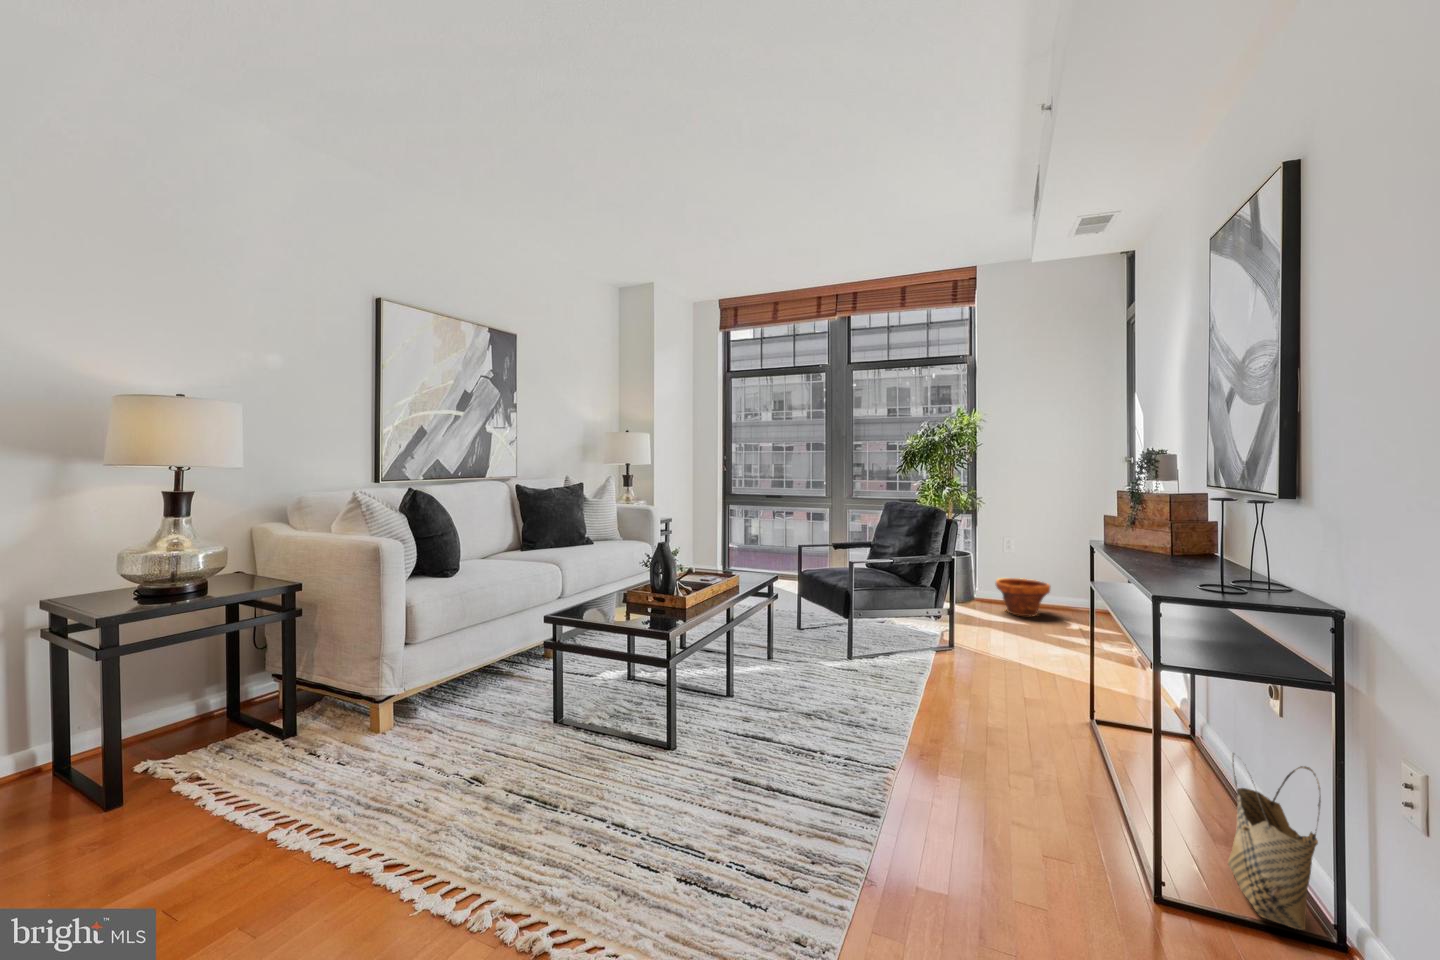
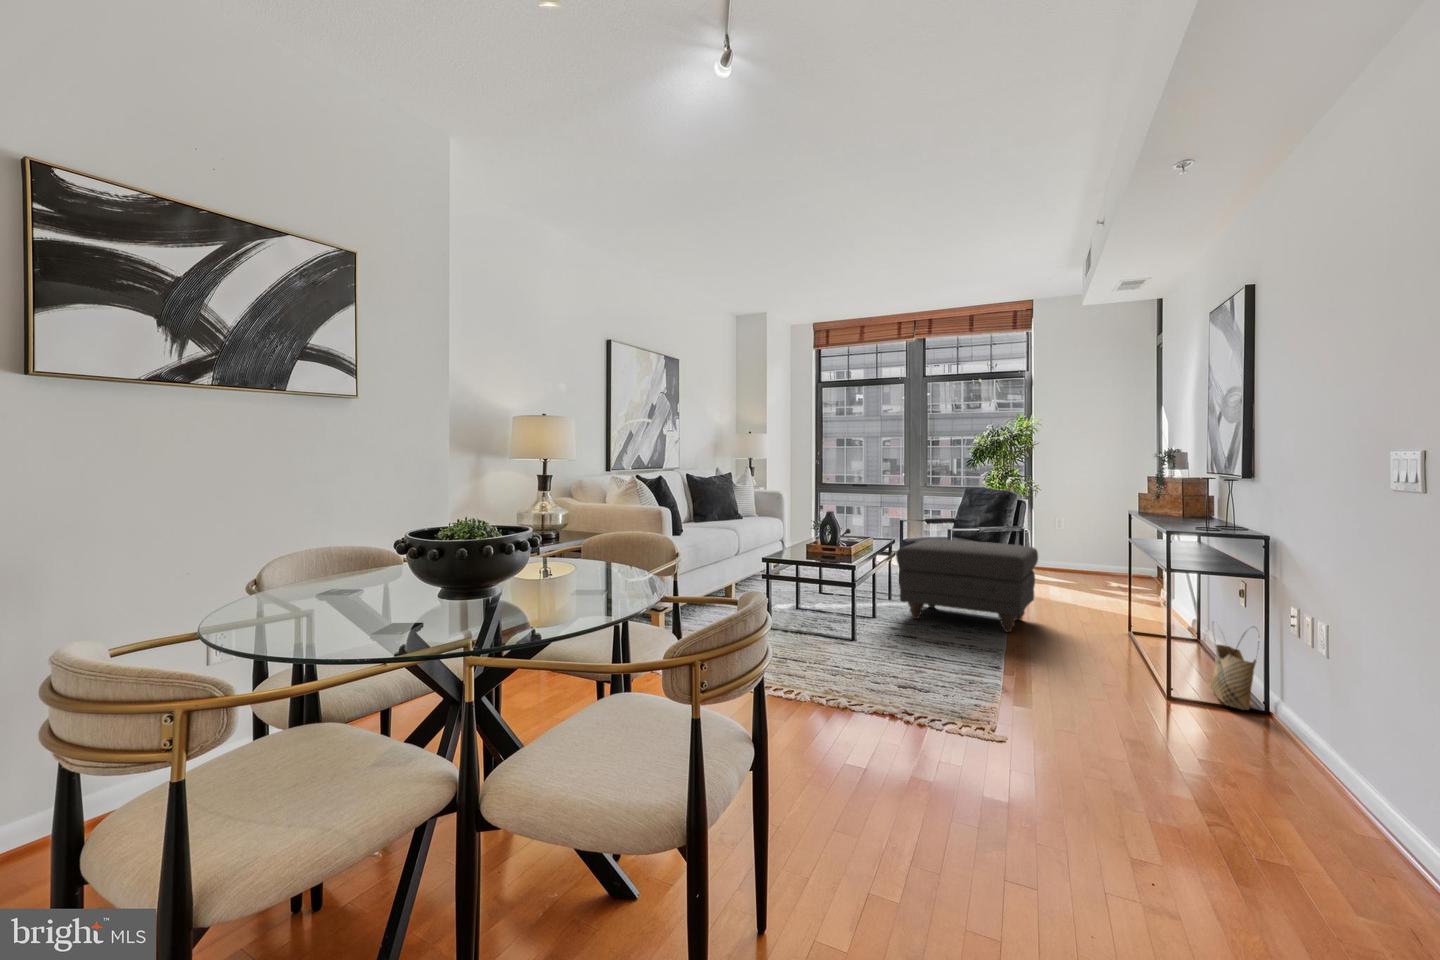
ottoman: none [761,578,966,725] -> present [896,539,1038,632]
planter: present [996,578,1050,616] -> none [1049,547,1092,576]

